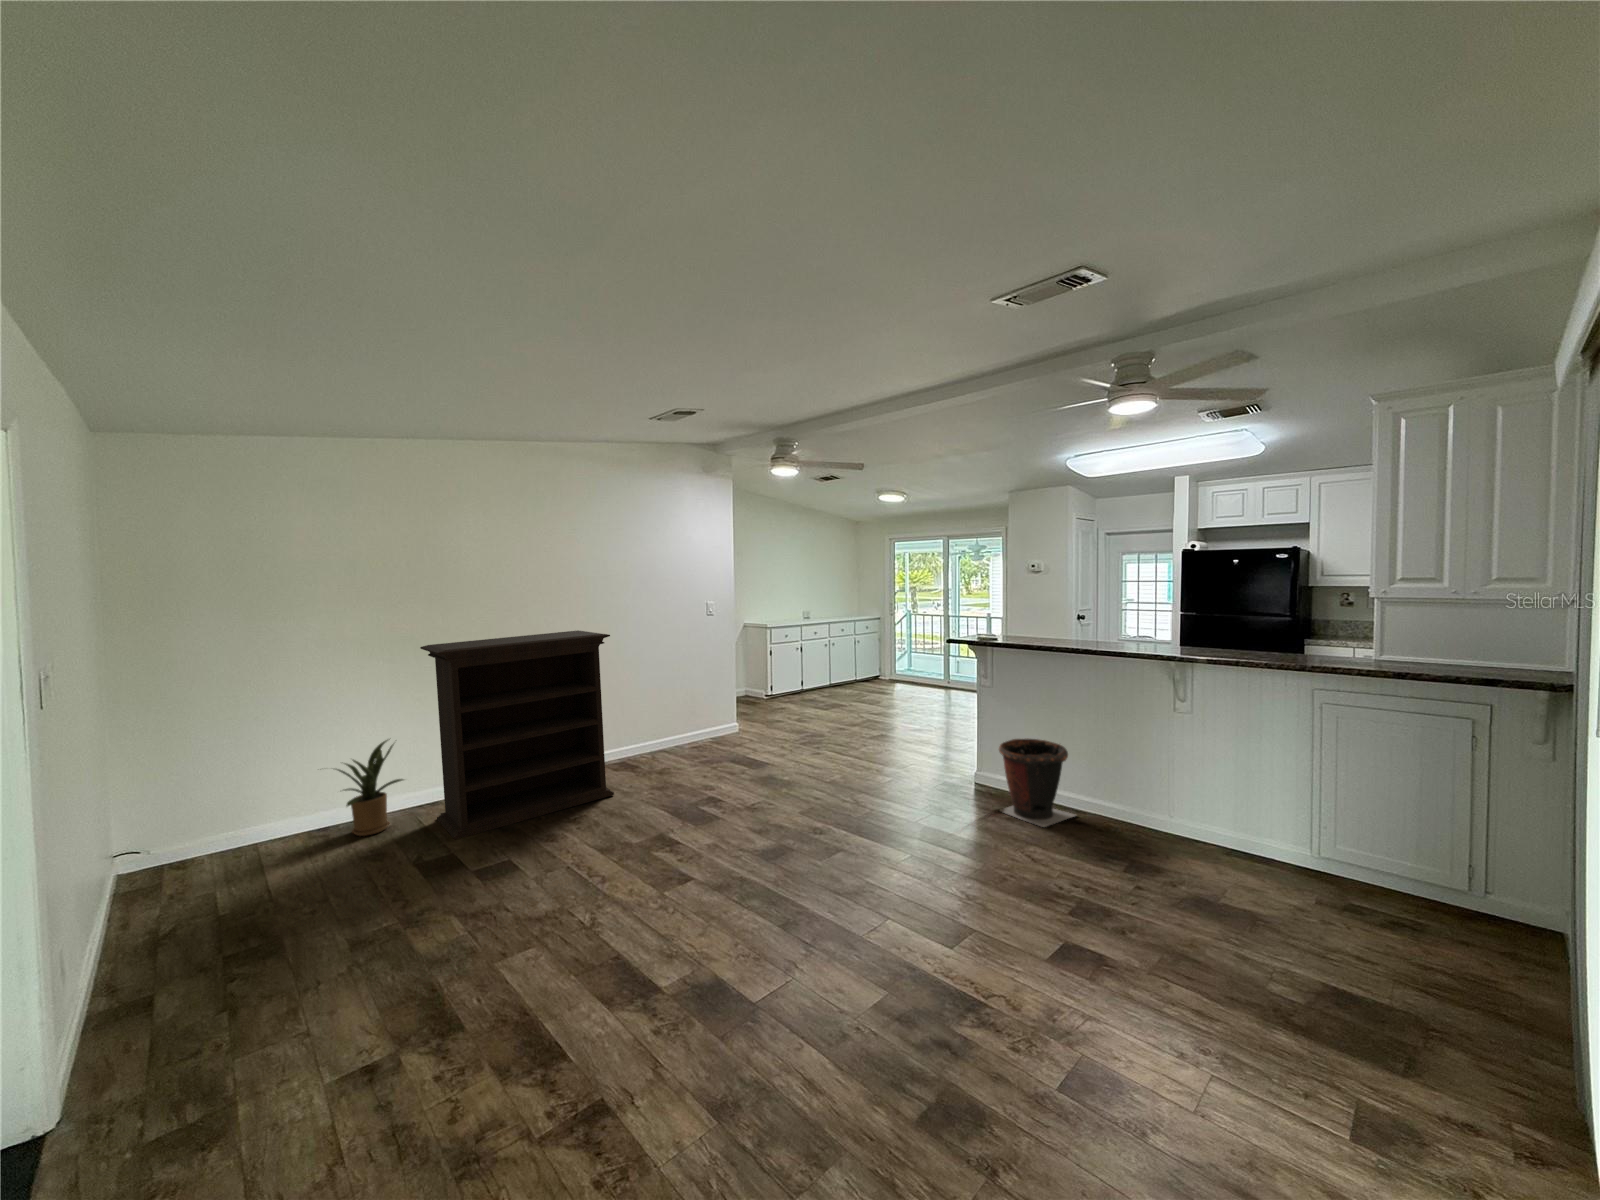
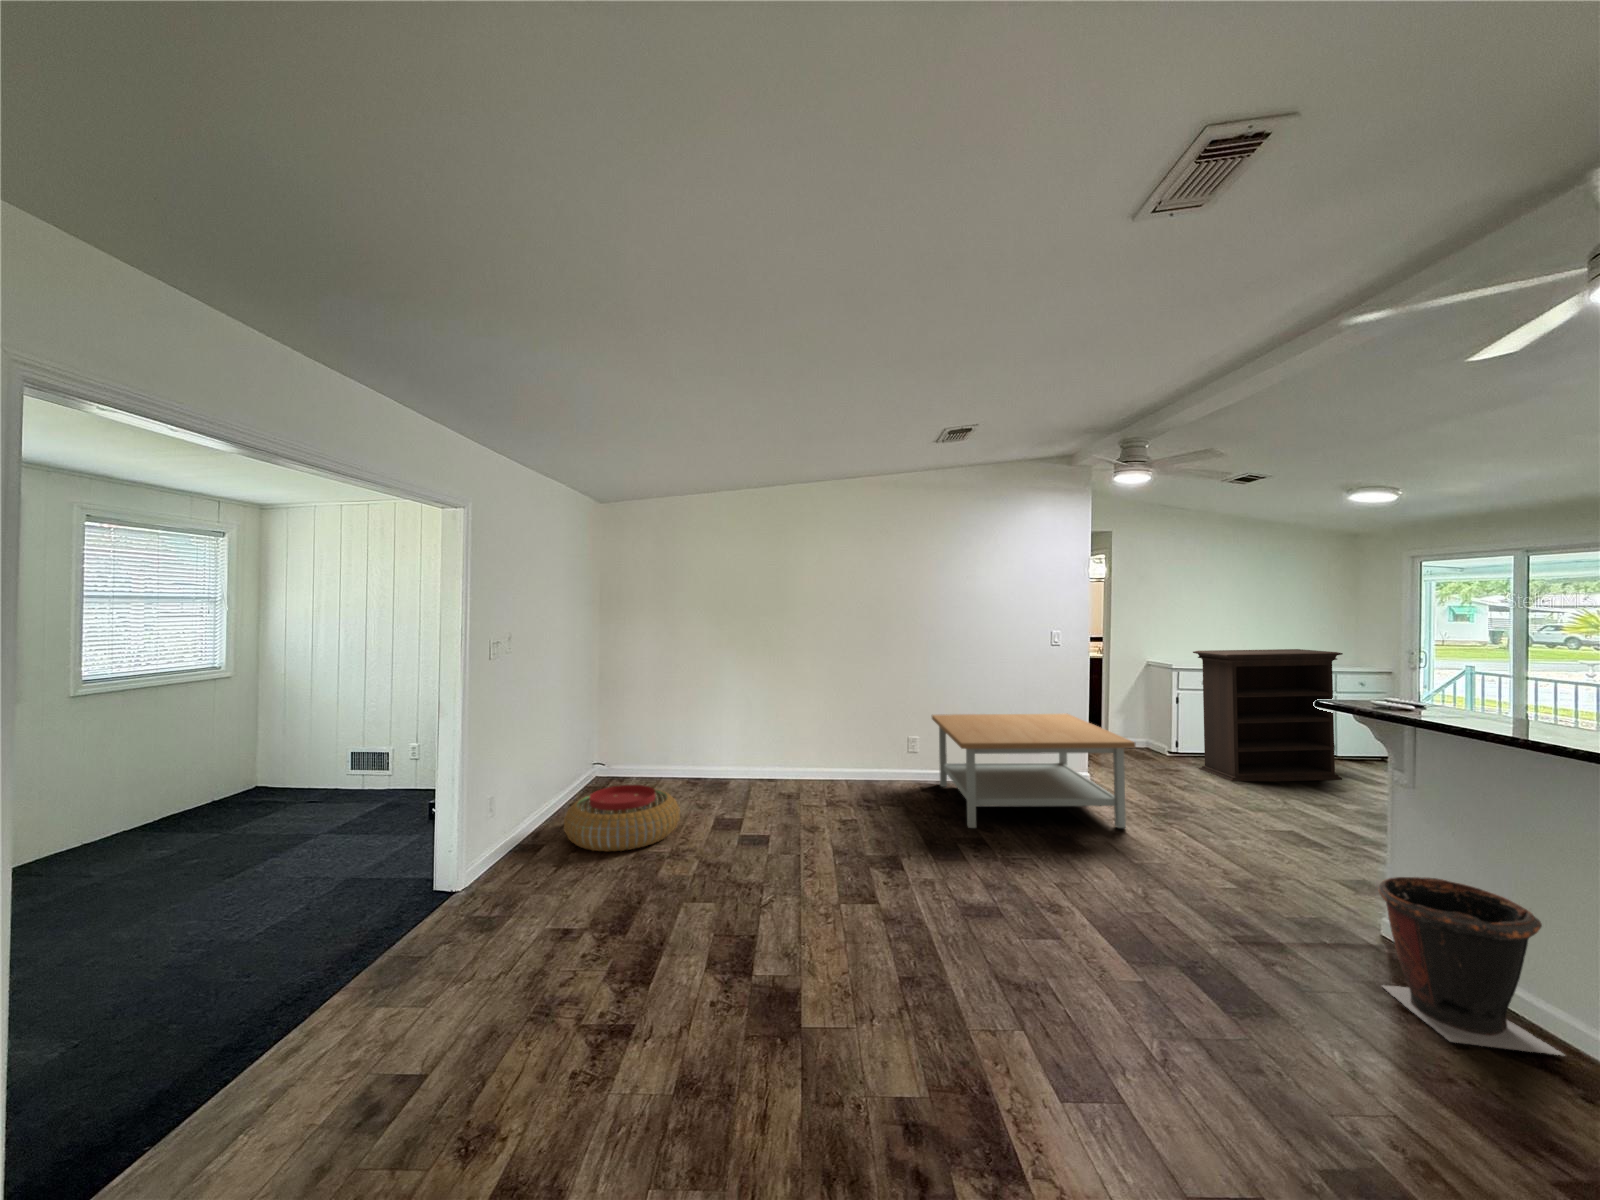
bookshelf: present [420,630,614,839] -> present [1193,649,1343,781]
coffee table: none [612,674,806,792] -> present [932,714,1136,828]
house plant: present [337,739,403,836] -> none [690,721,753,791]
pouf: none [163,853,376,974] -> present [564,785,680,851]

